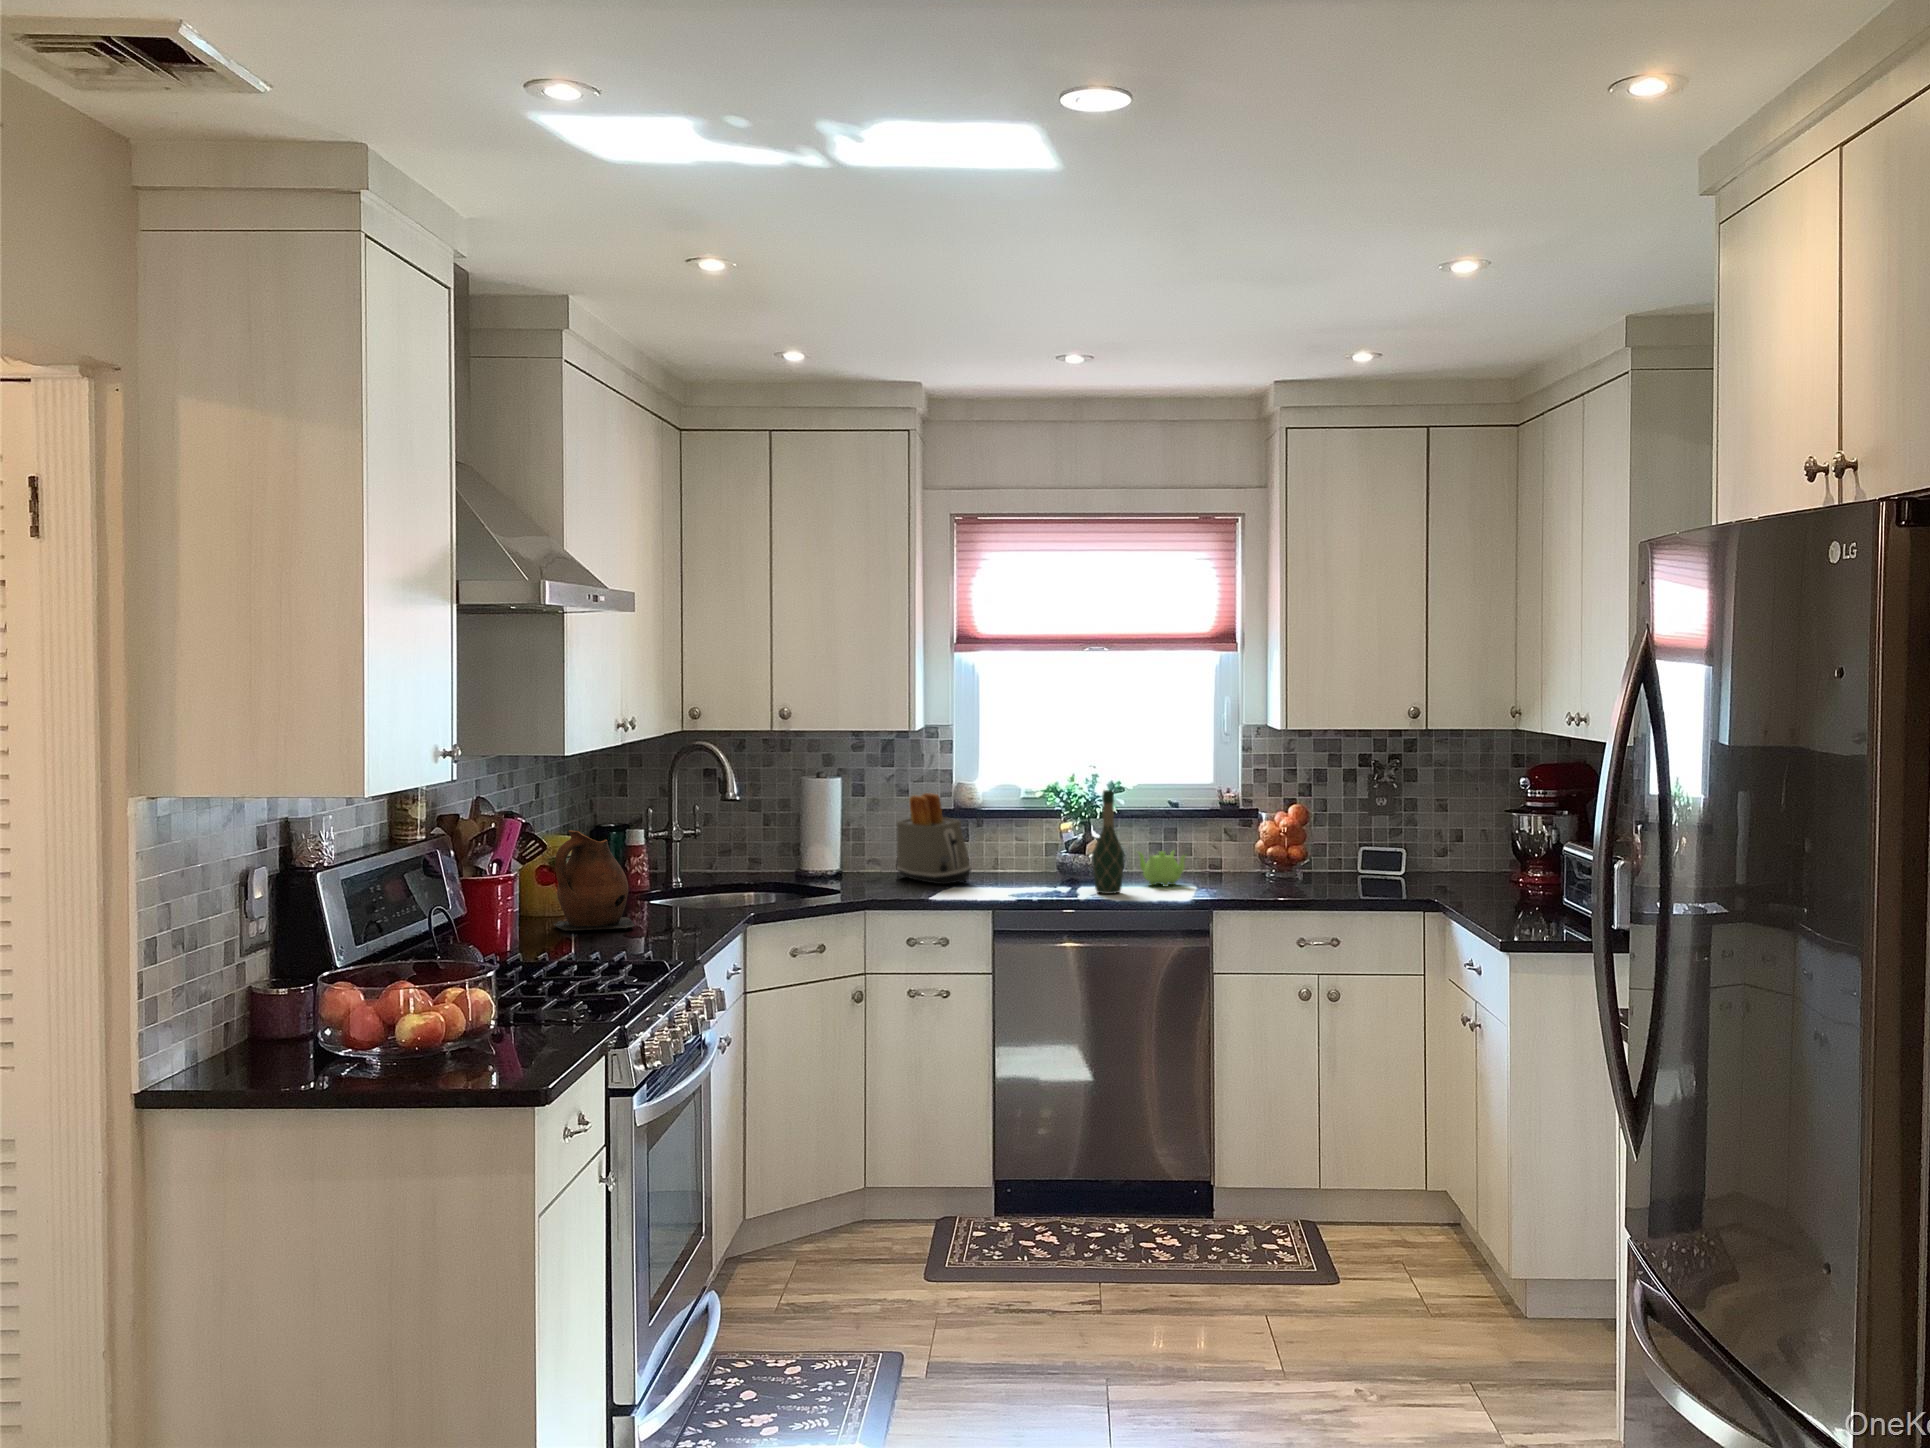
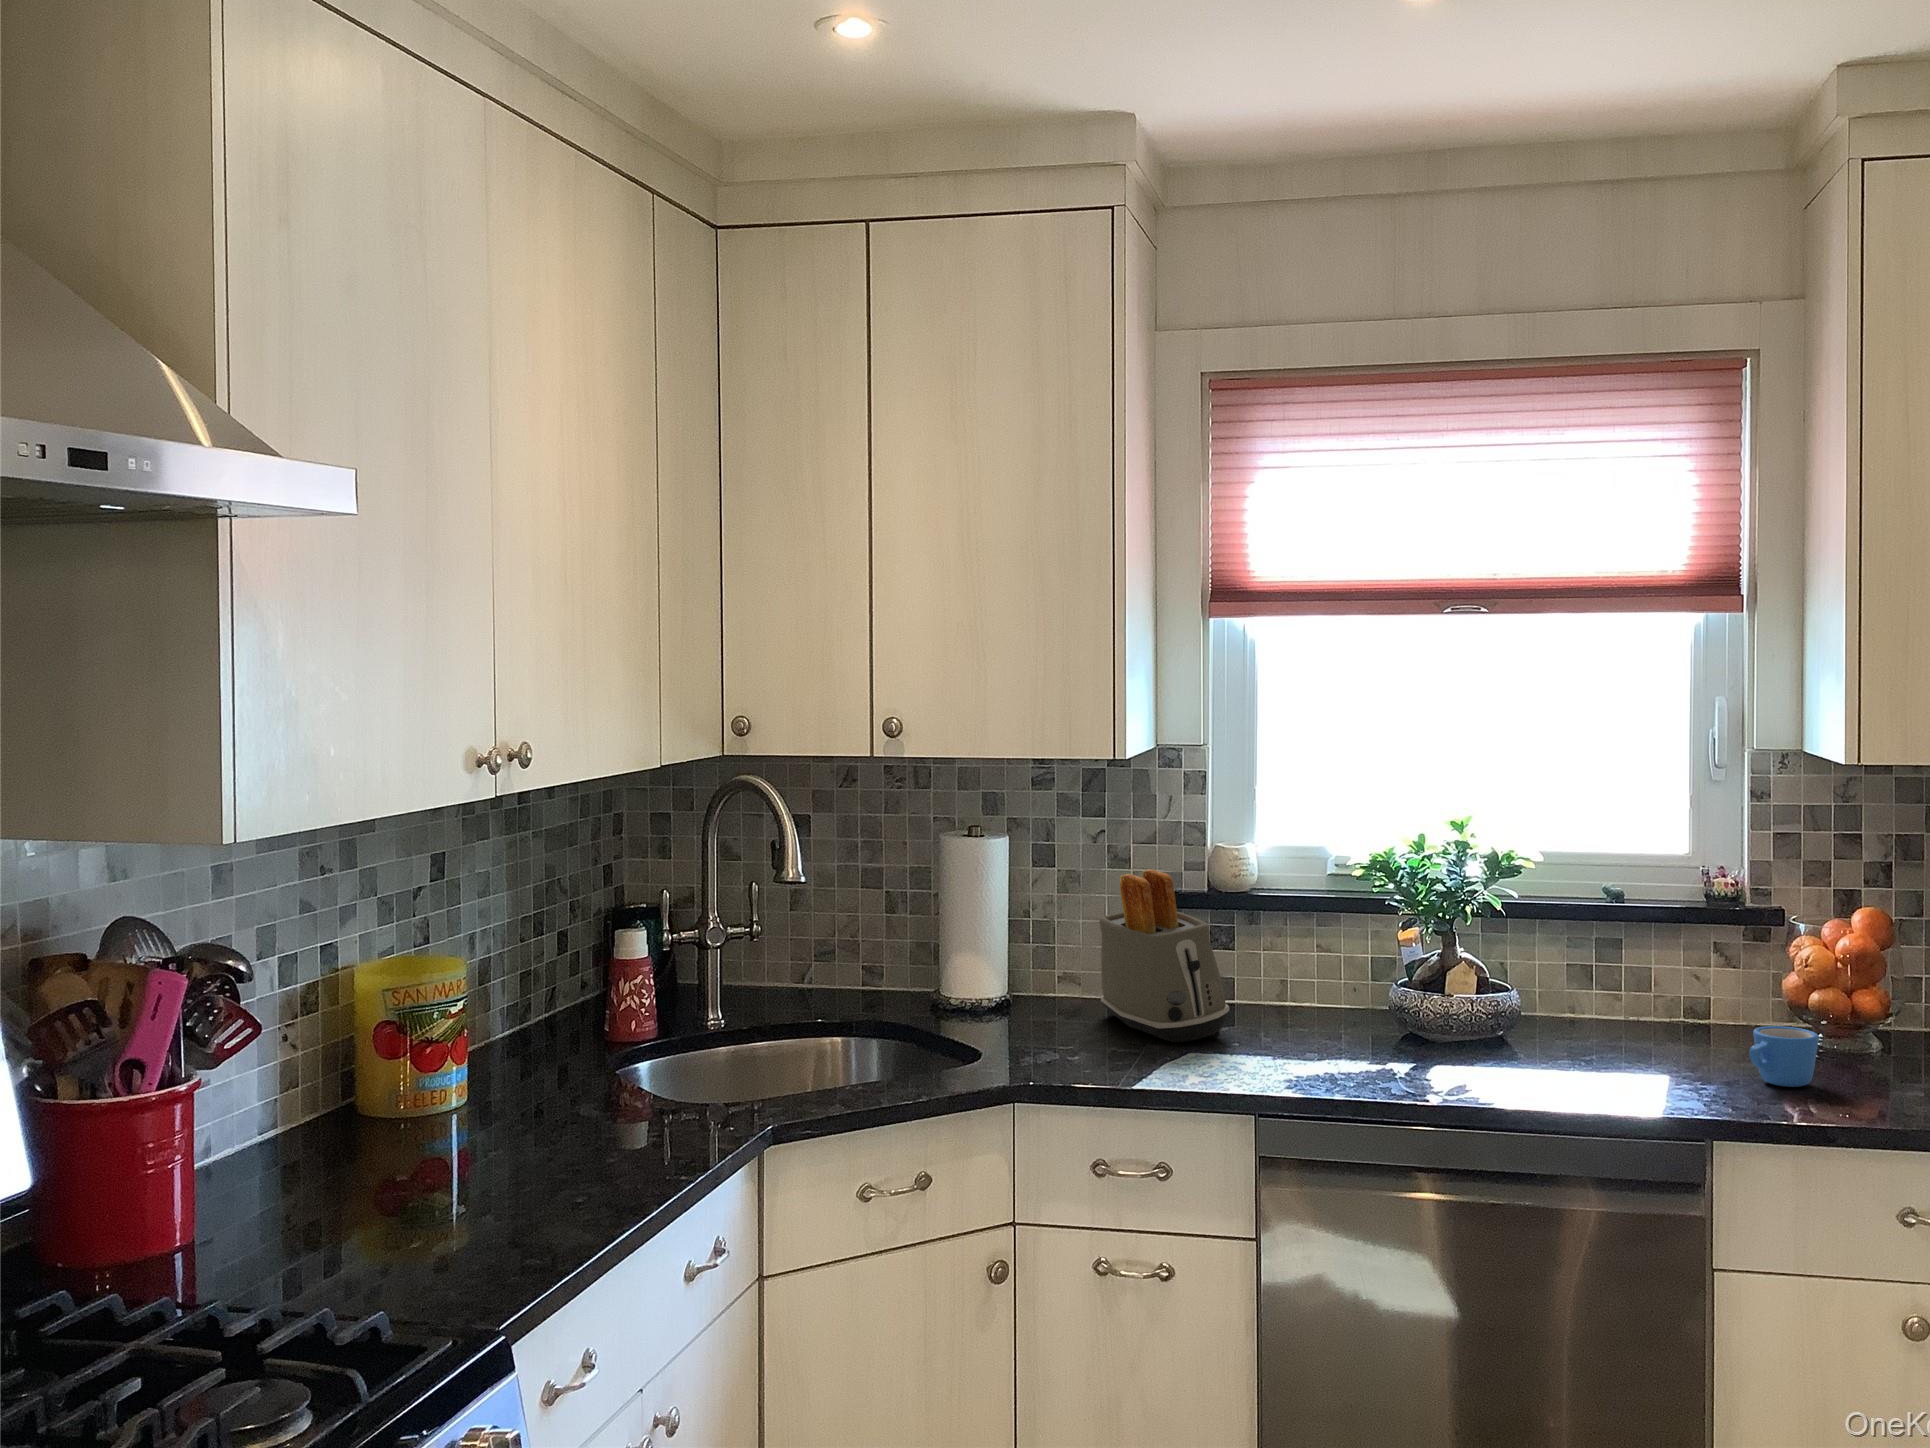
wine bottle: present [1092,790,1125,894] -> none [1456,884,1522,1090]
ceramic pitcher: present [554,830,635,931] -> none [358,968,536,1173]
teapot: present [1138,851,1186,886] -> none [1543,993,1651,1069]
mug: none [1234,861,1267,889] -> present [1749,1026,1819,1087]

